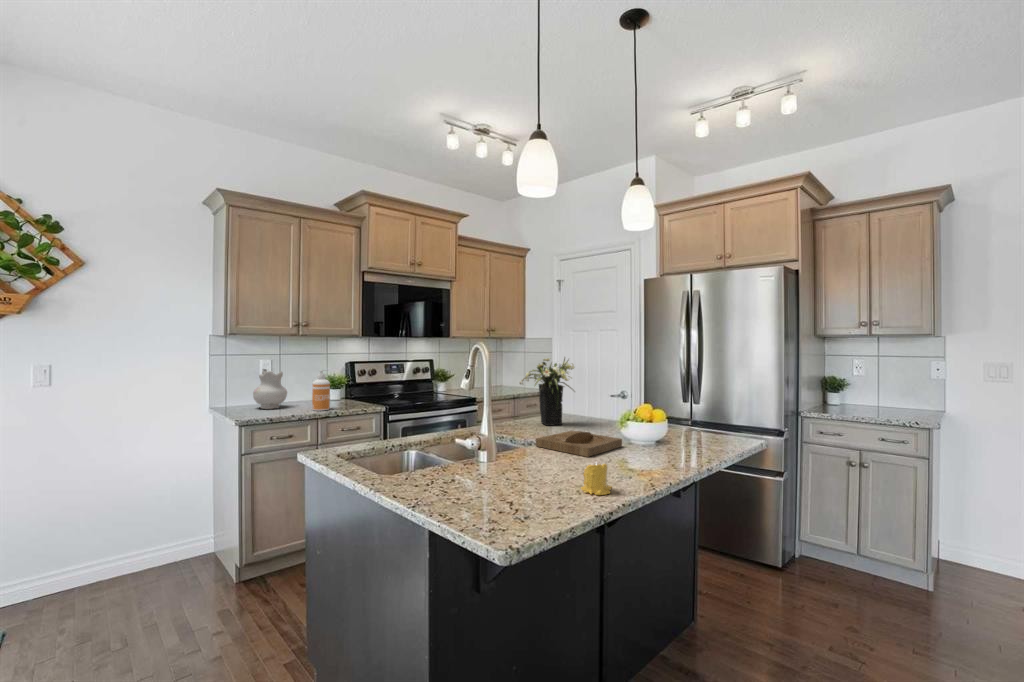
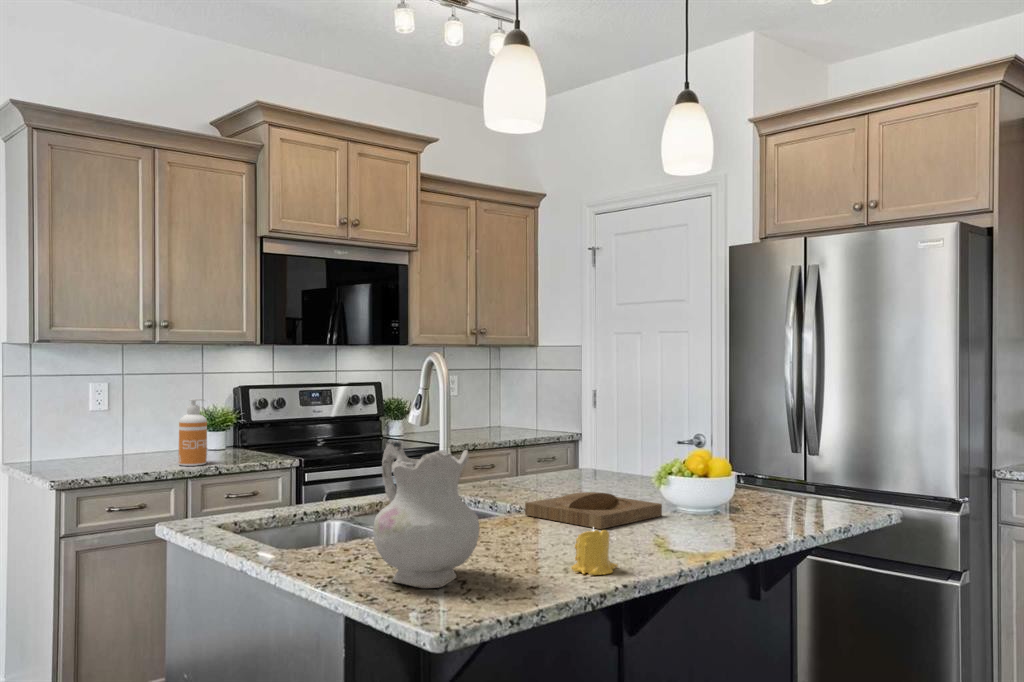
flower arrangement: present [520,358,574,426] -> none [509,375,602,487]
ceramic pitcher: present [253,369,287,409] -> present [373,440,480,588]

